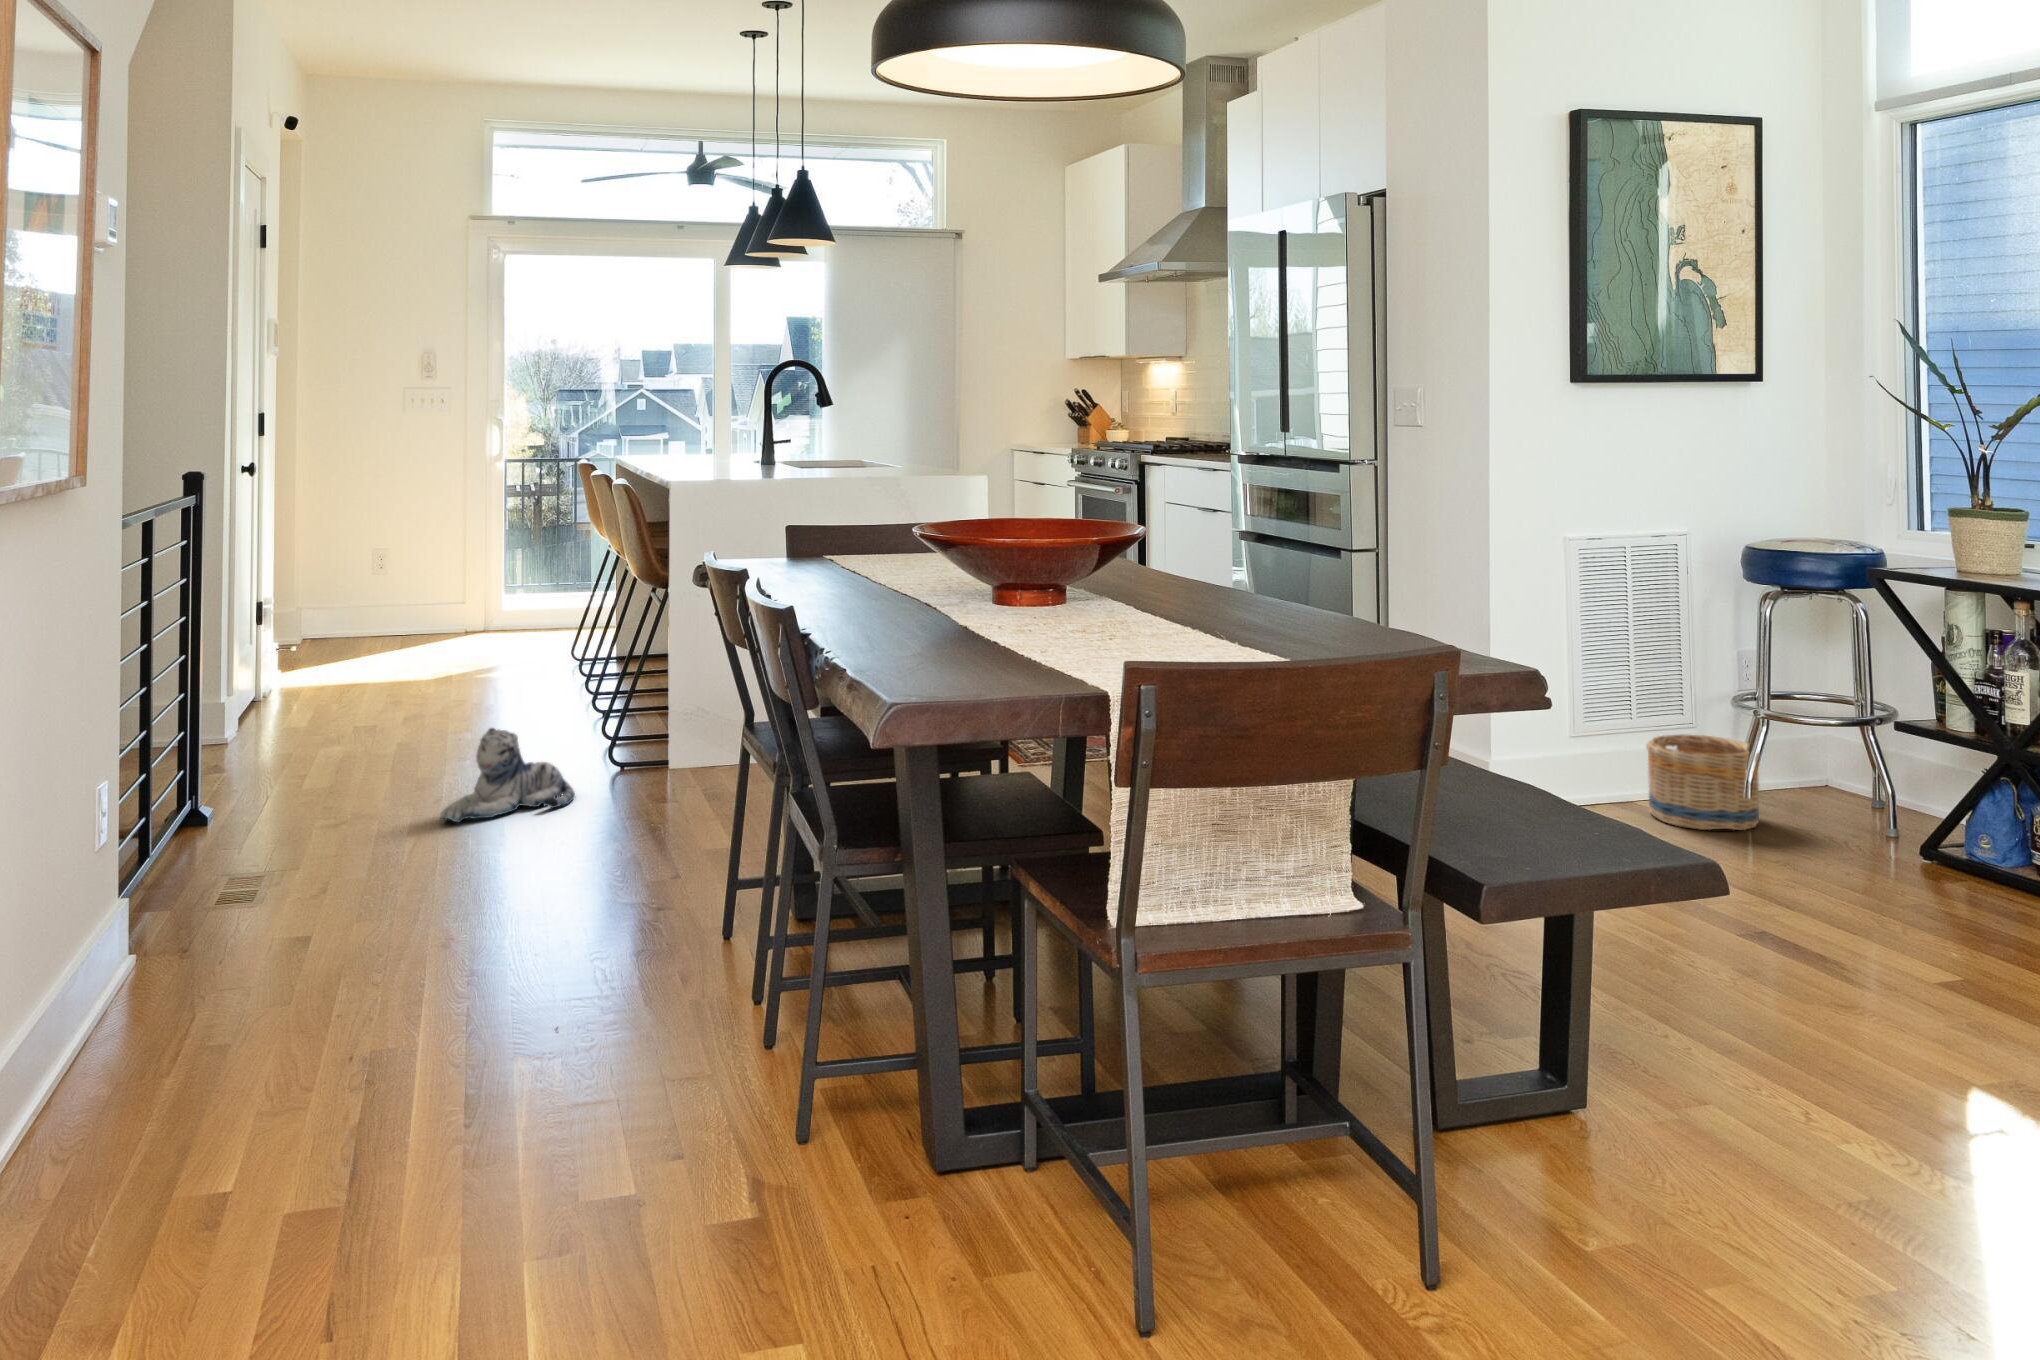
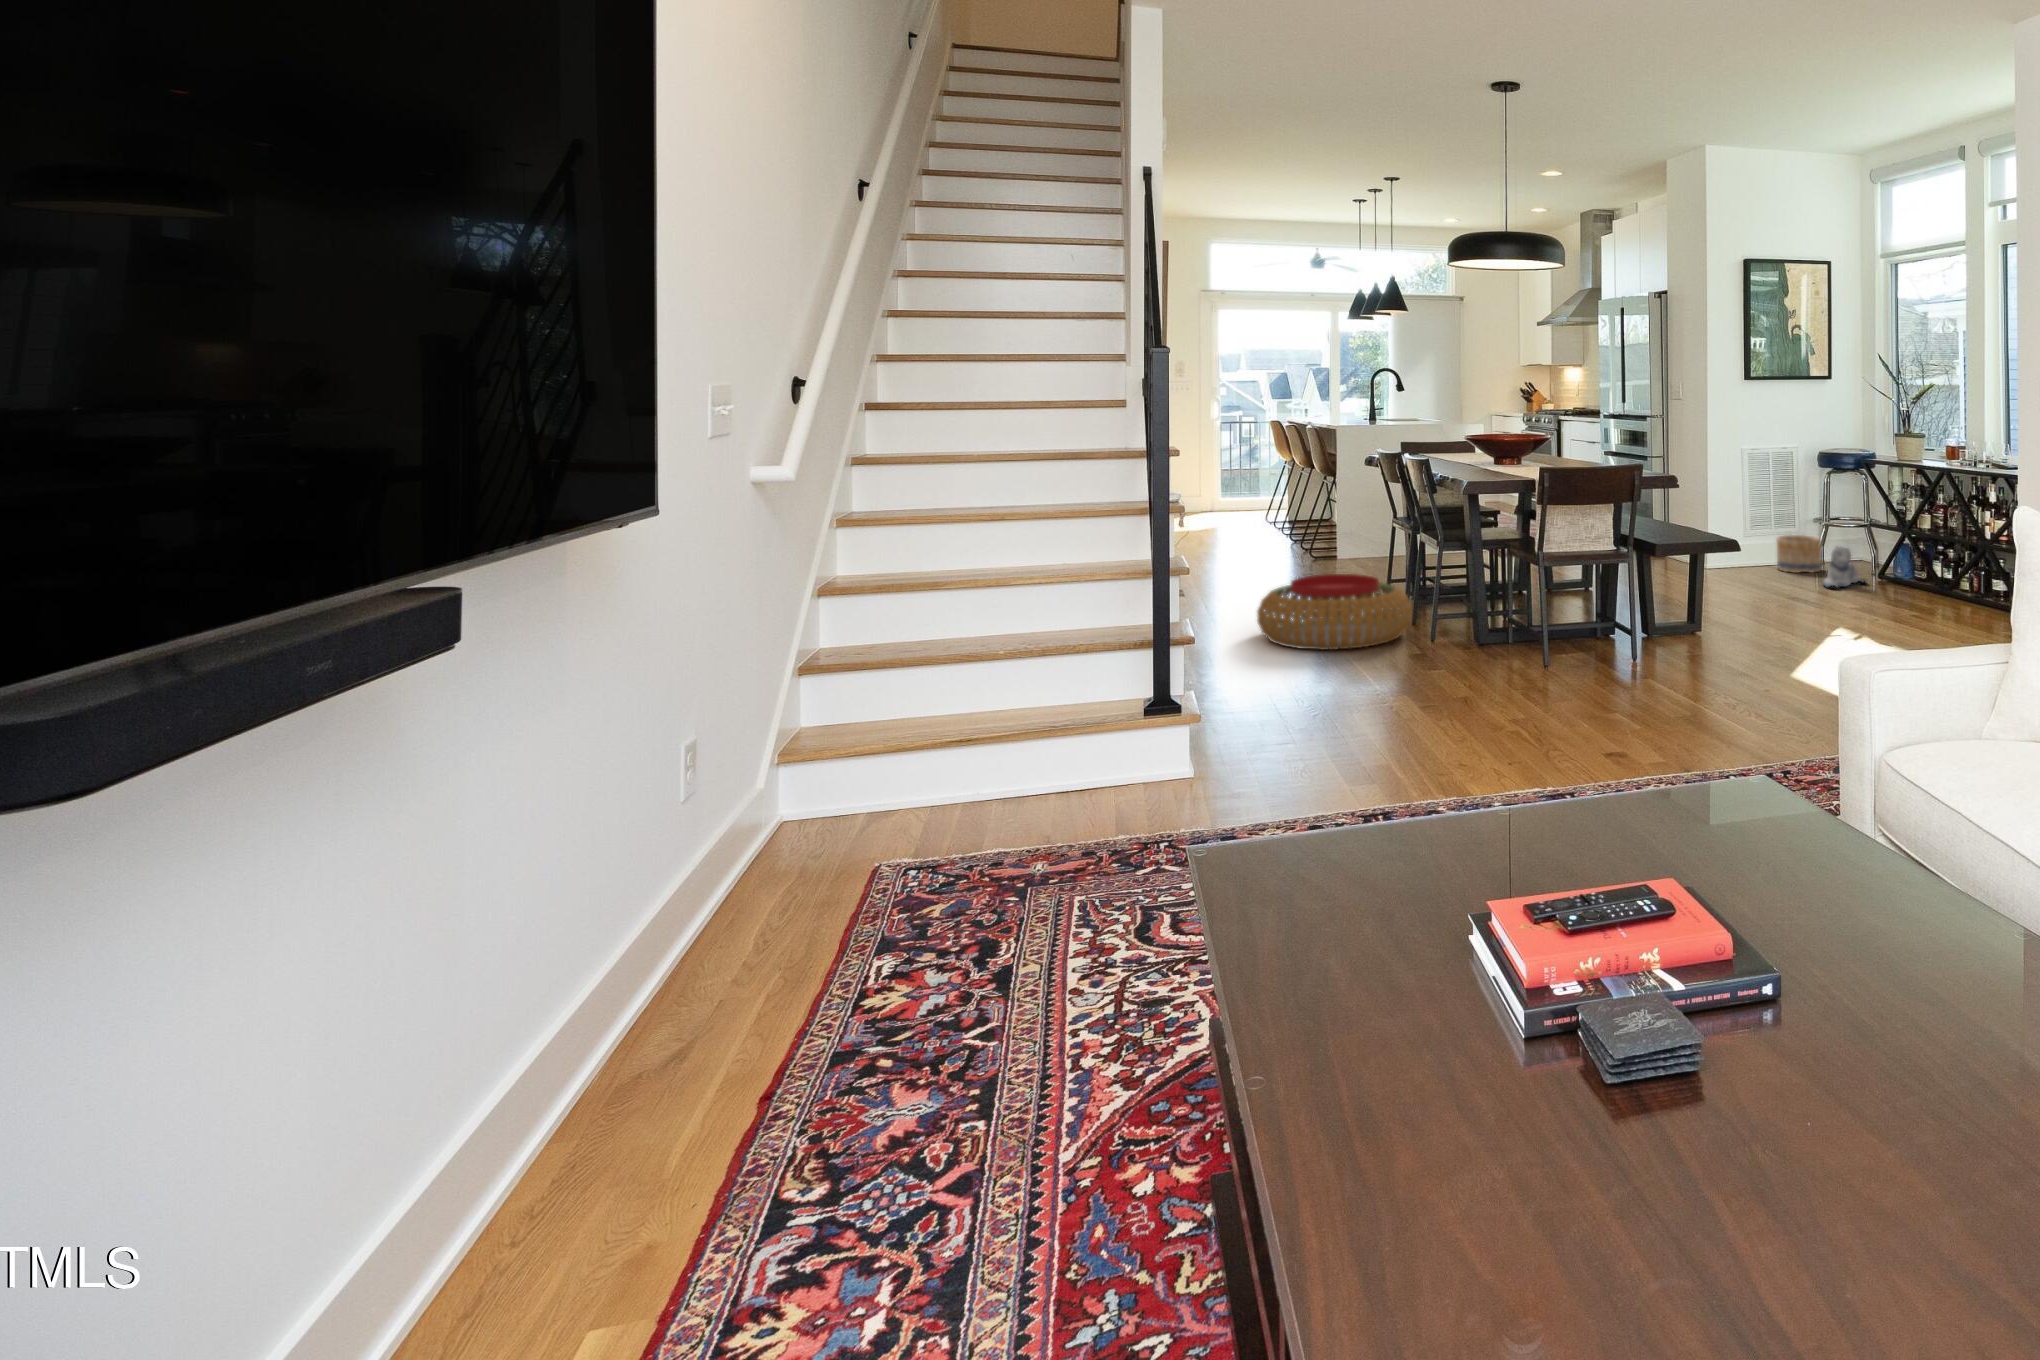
plush toy: present [440,728,575,822] -> present [1823,546,1867,587]
pouf: none [229,935,720,1251] -> present [1257,574,1412,650]

